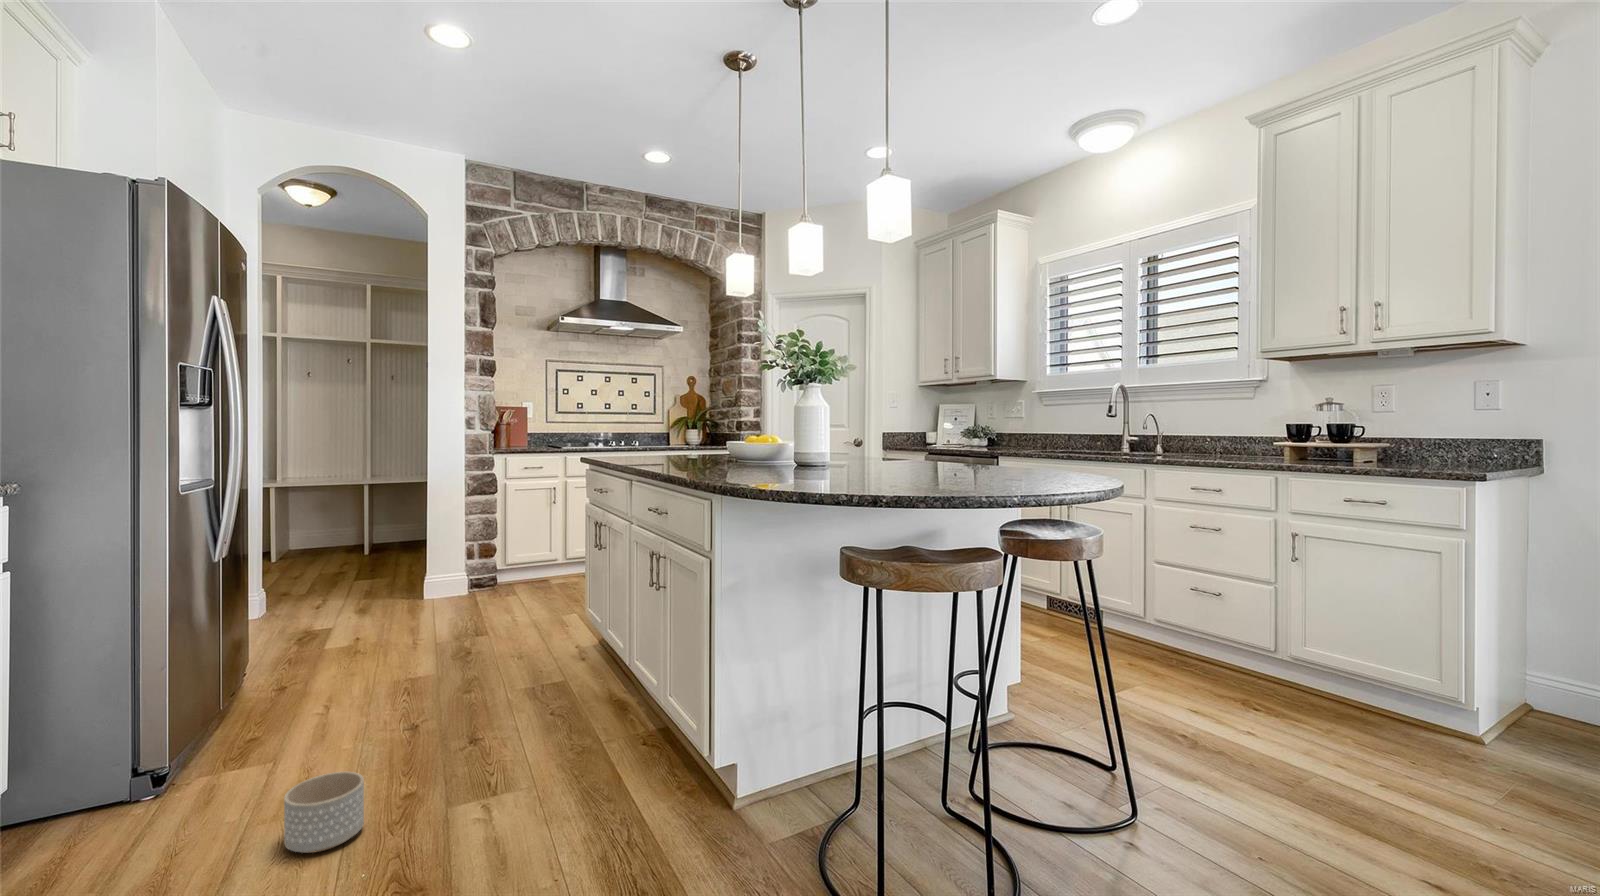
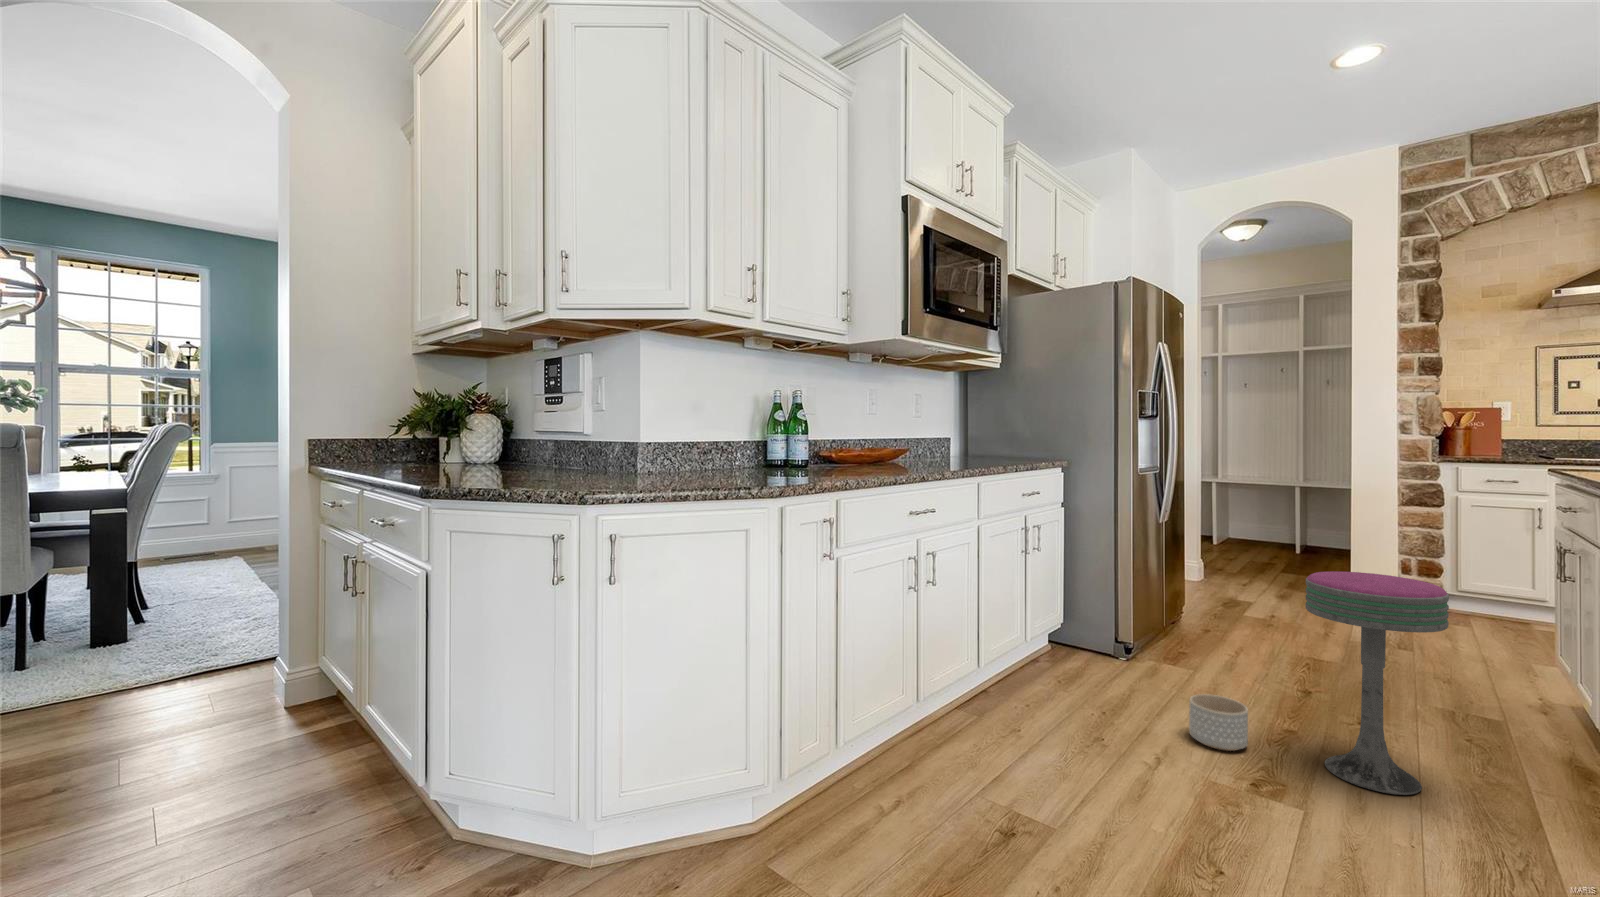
bar stool: none [426,577,550,811] -> present [1305,571,1449,795]

